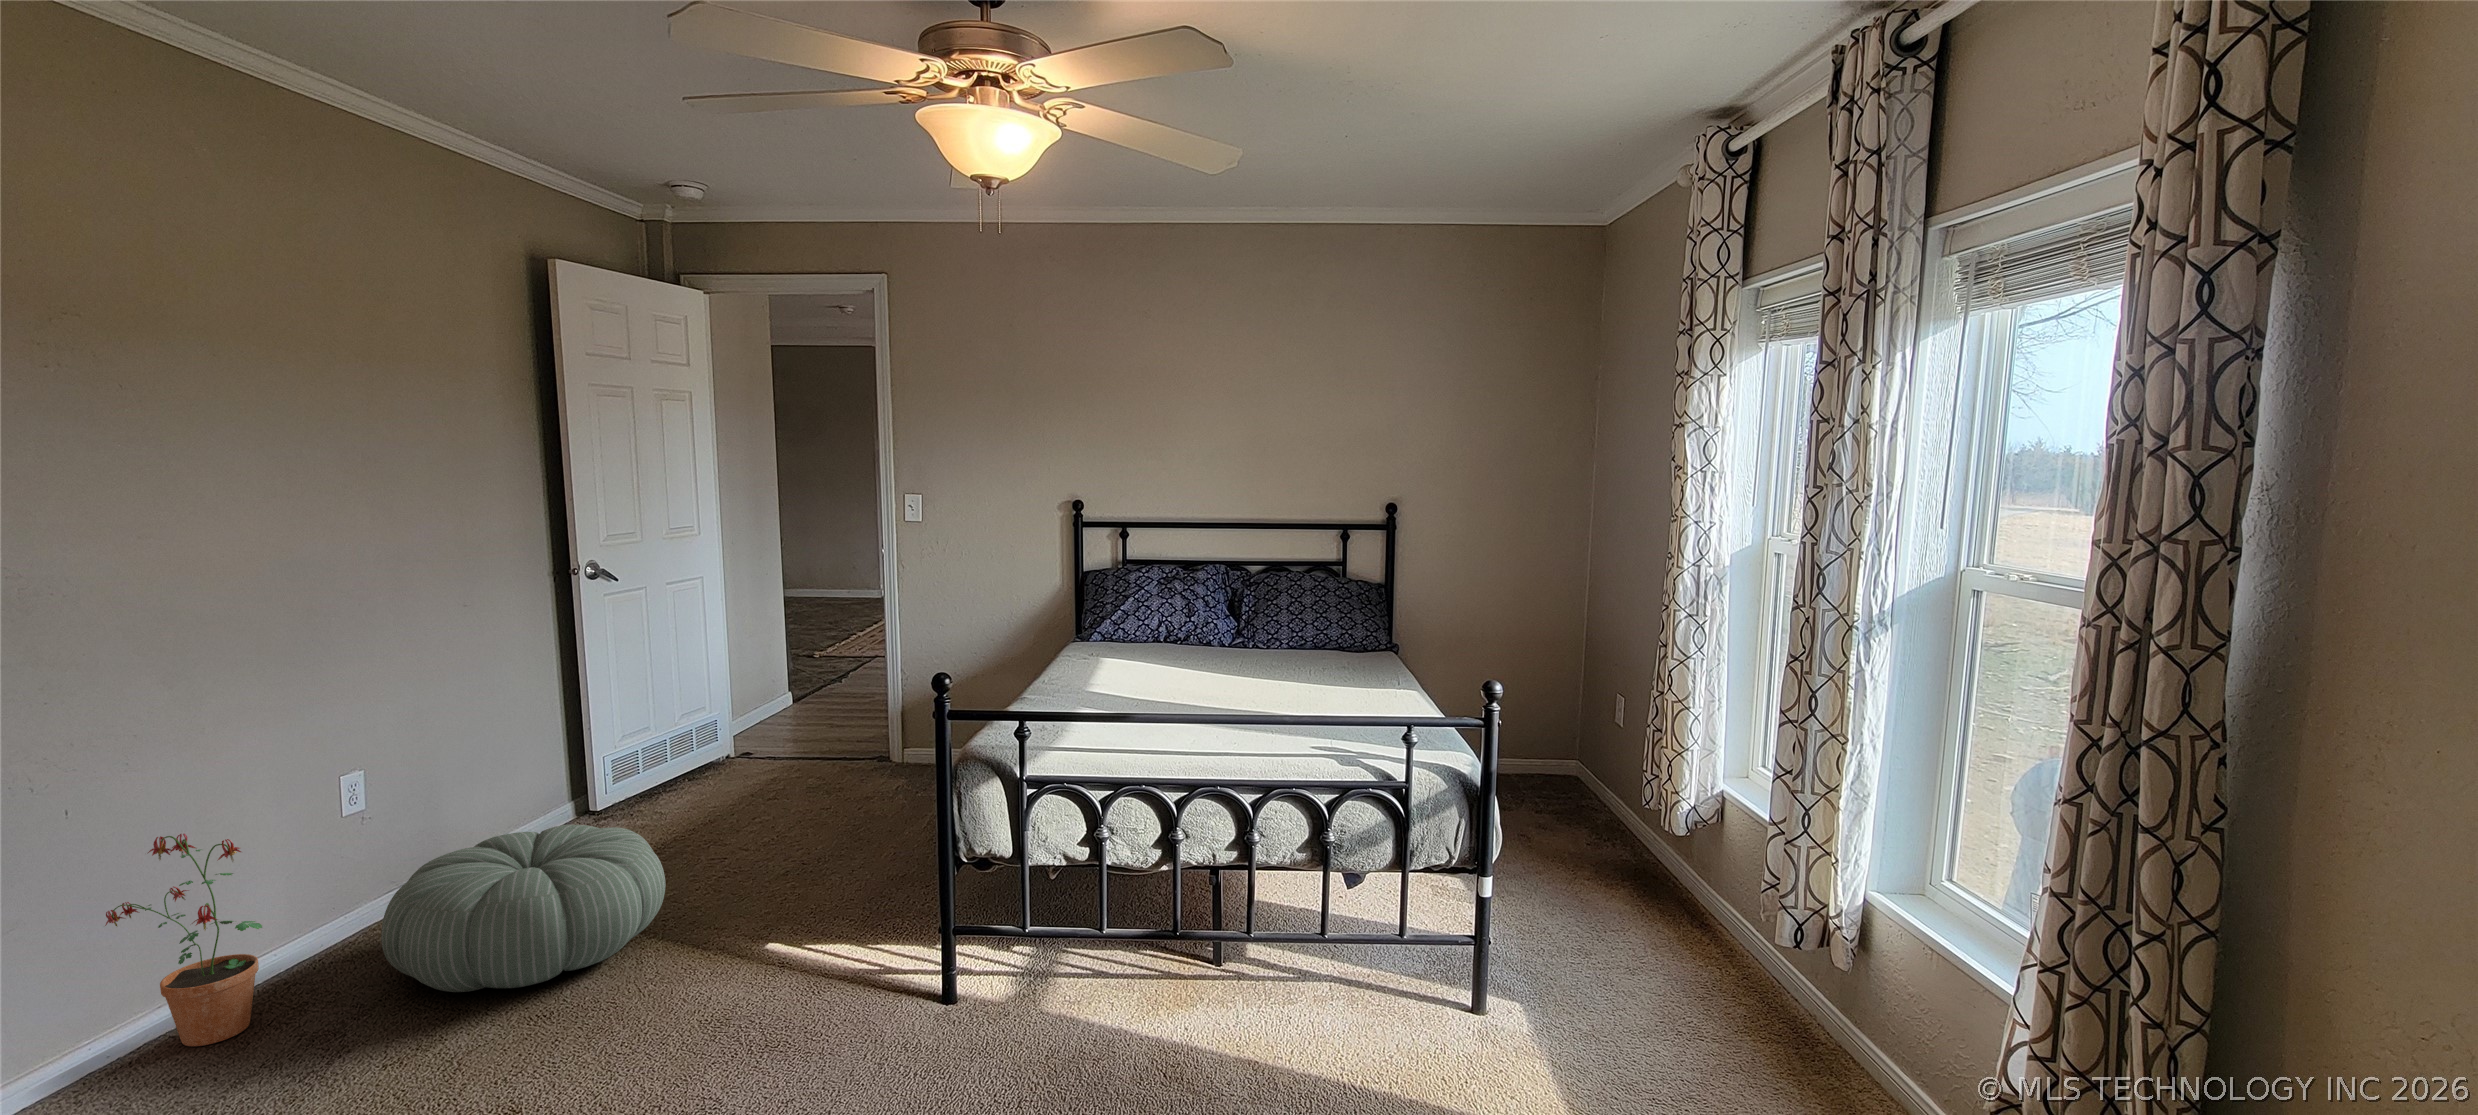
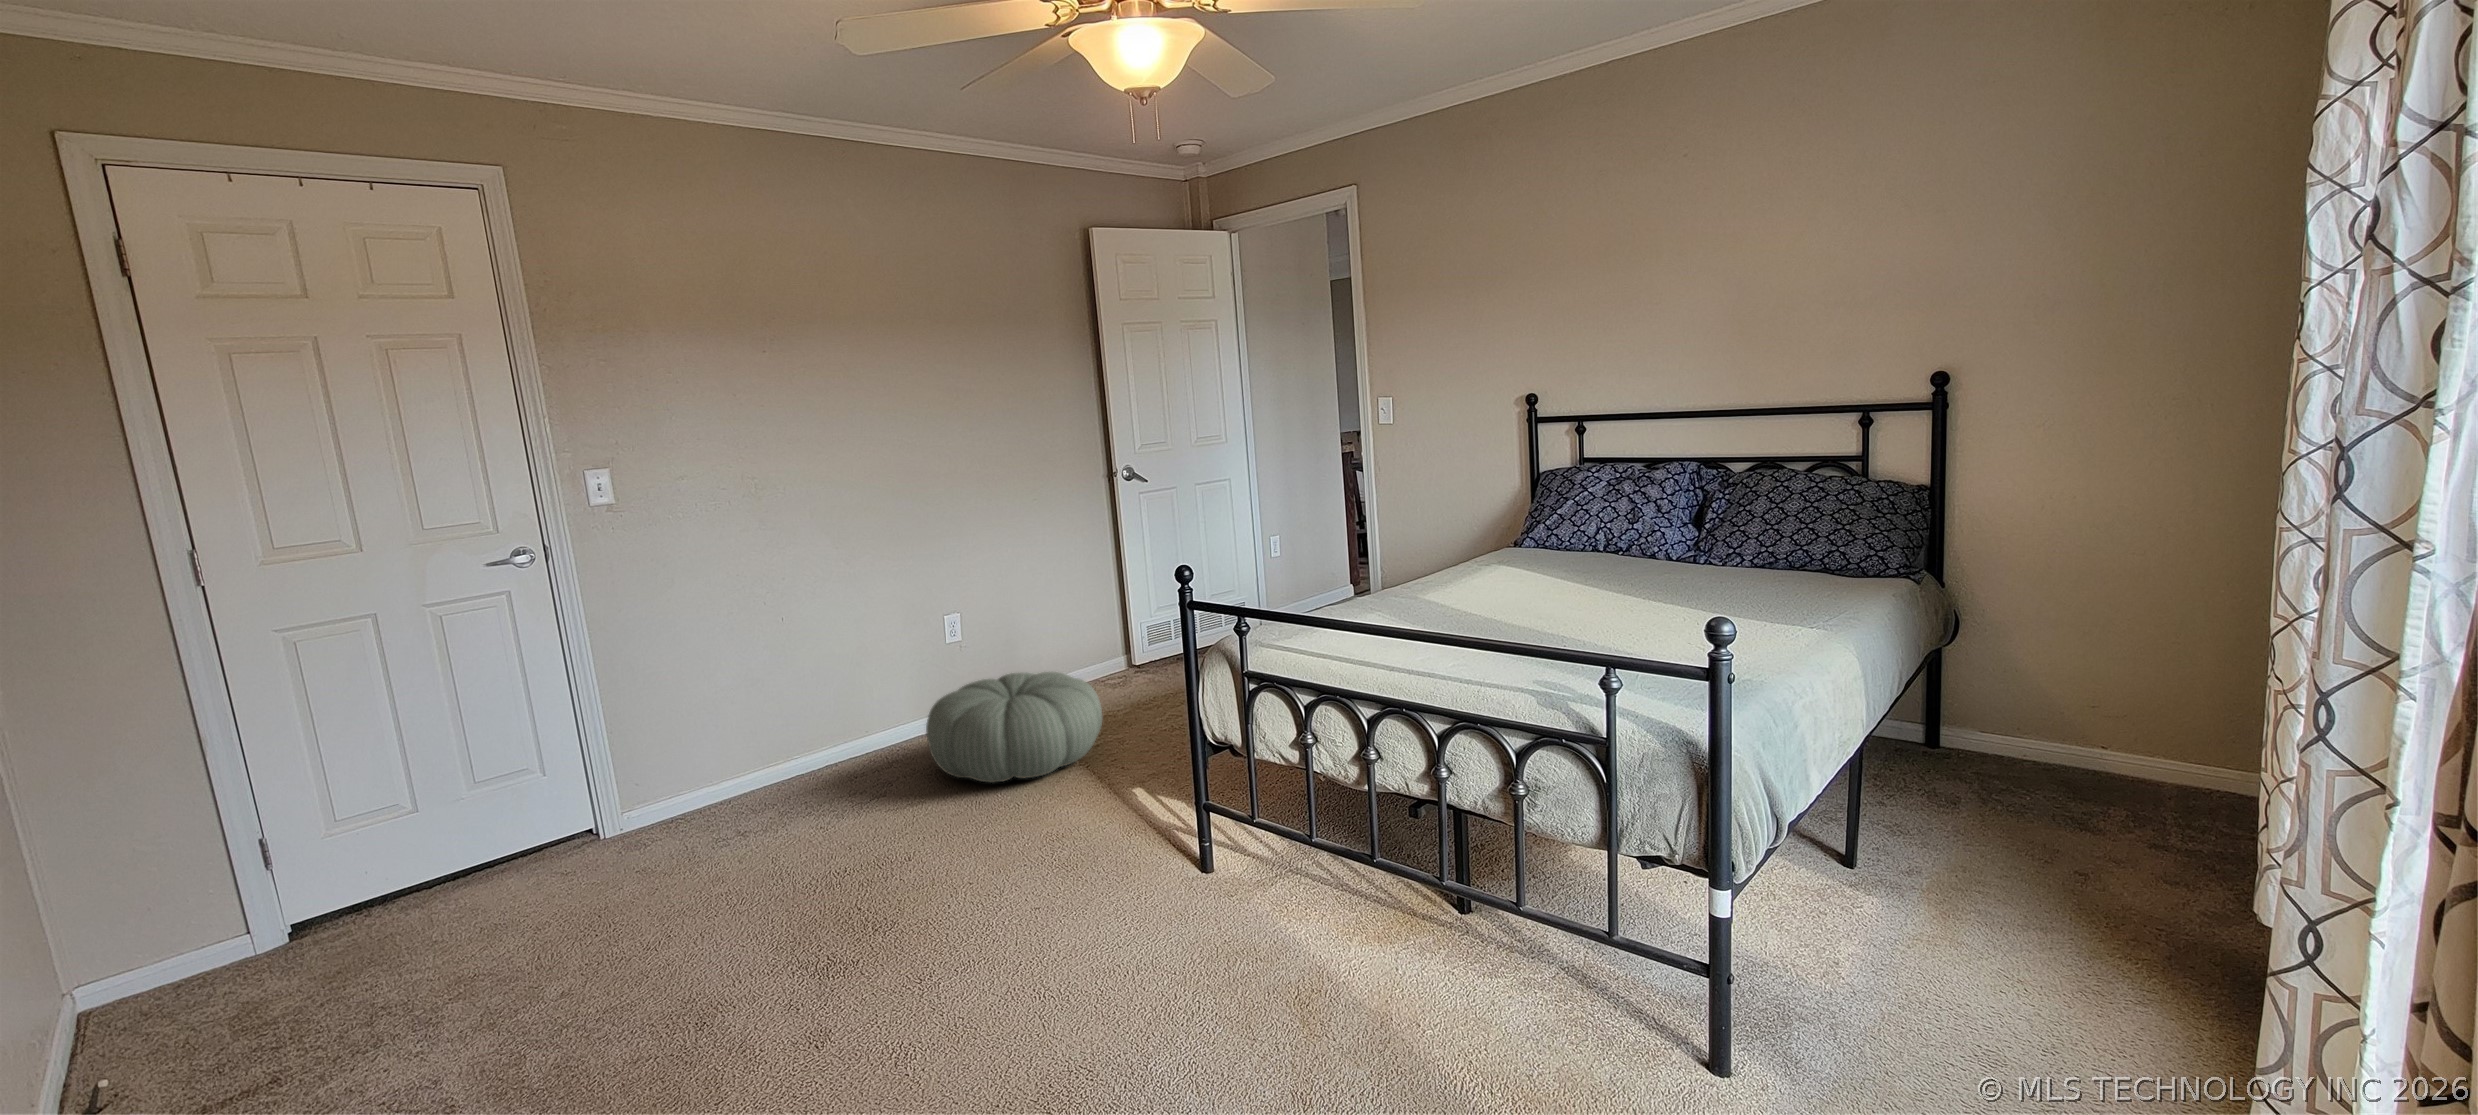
potted plant: present [105,834,262,1046] -> none [796,644,869,778]

